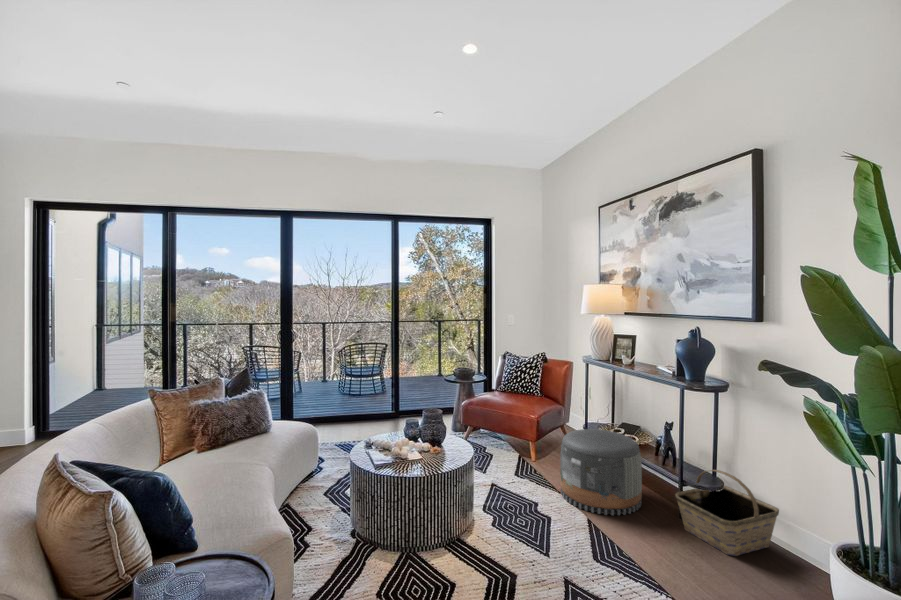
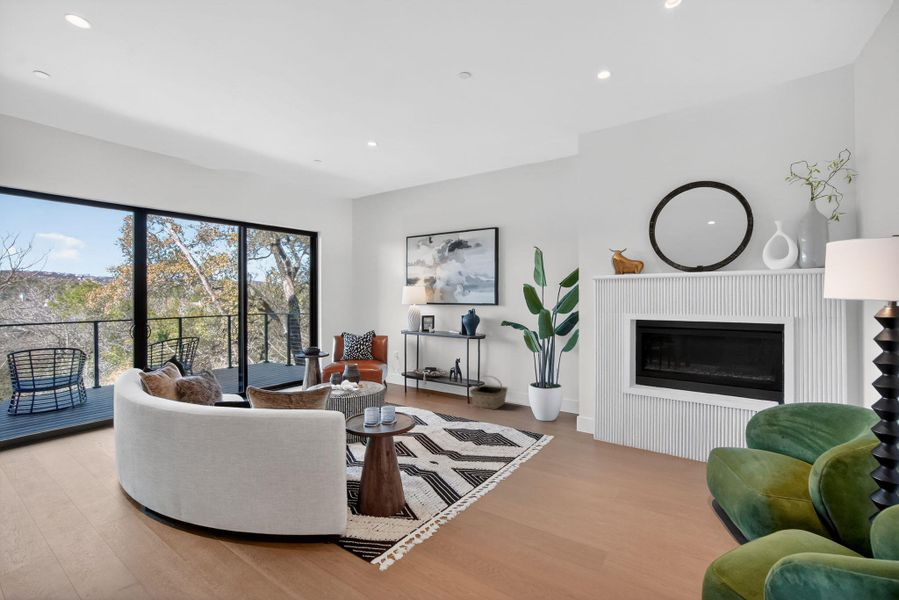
pouf: present [560,429,642,515] -> none [409,369,451,410]

